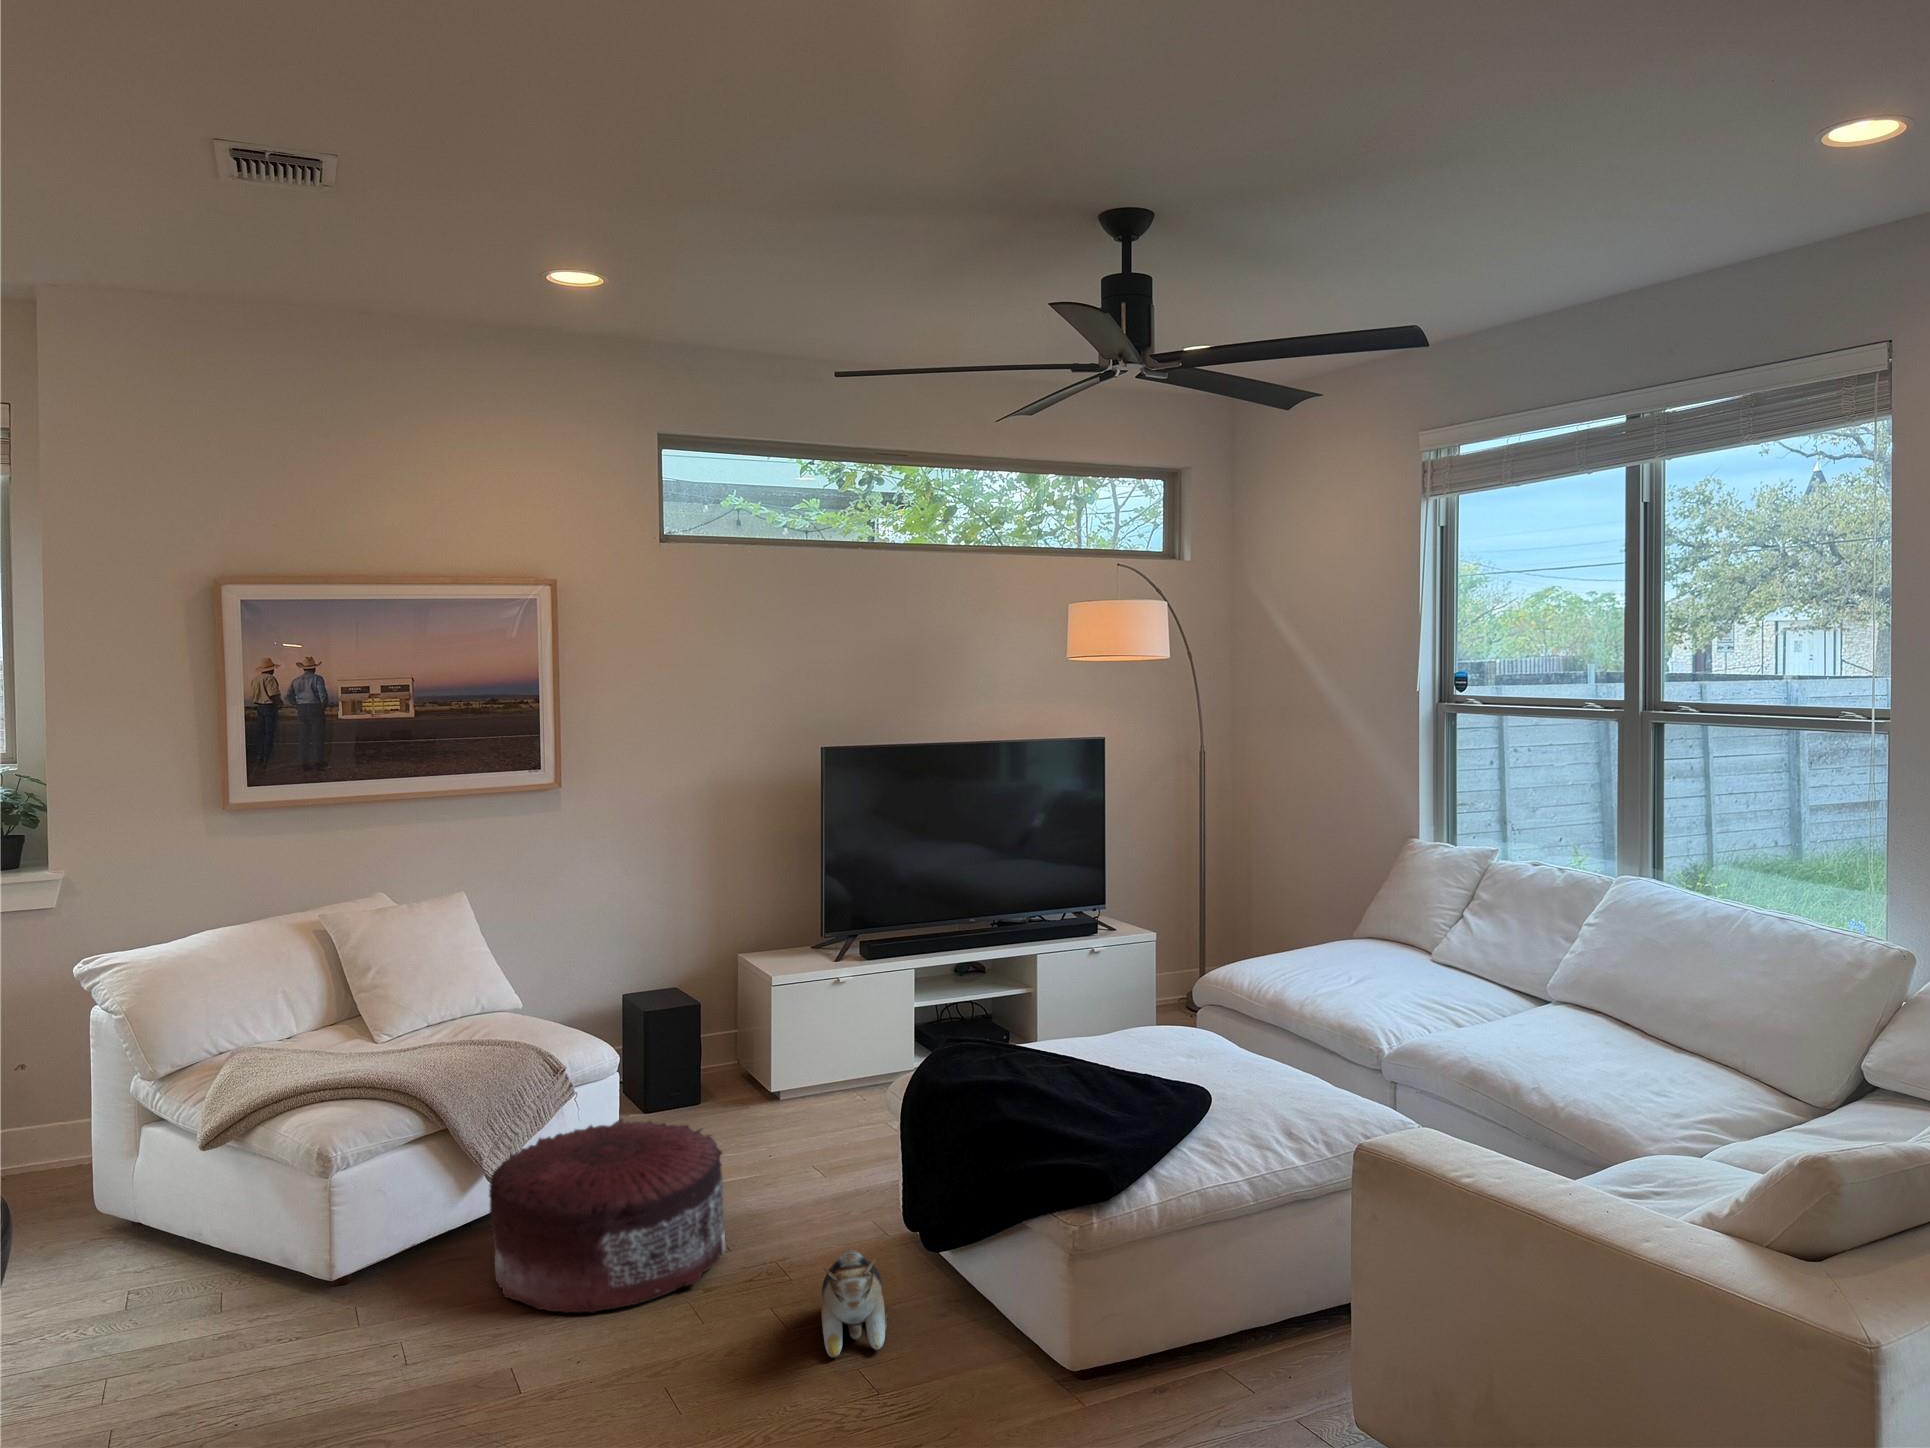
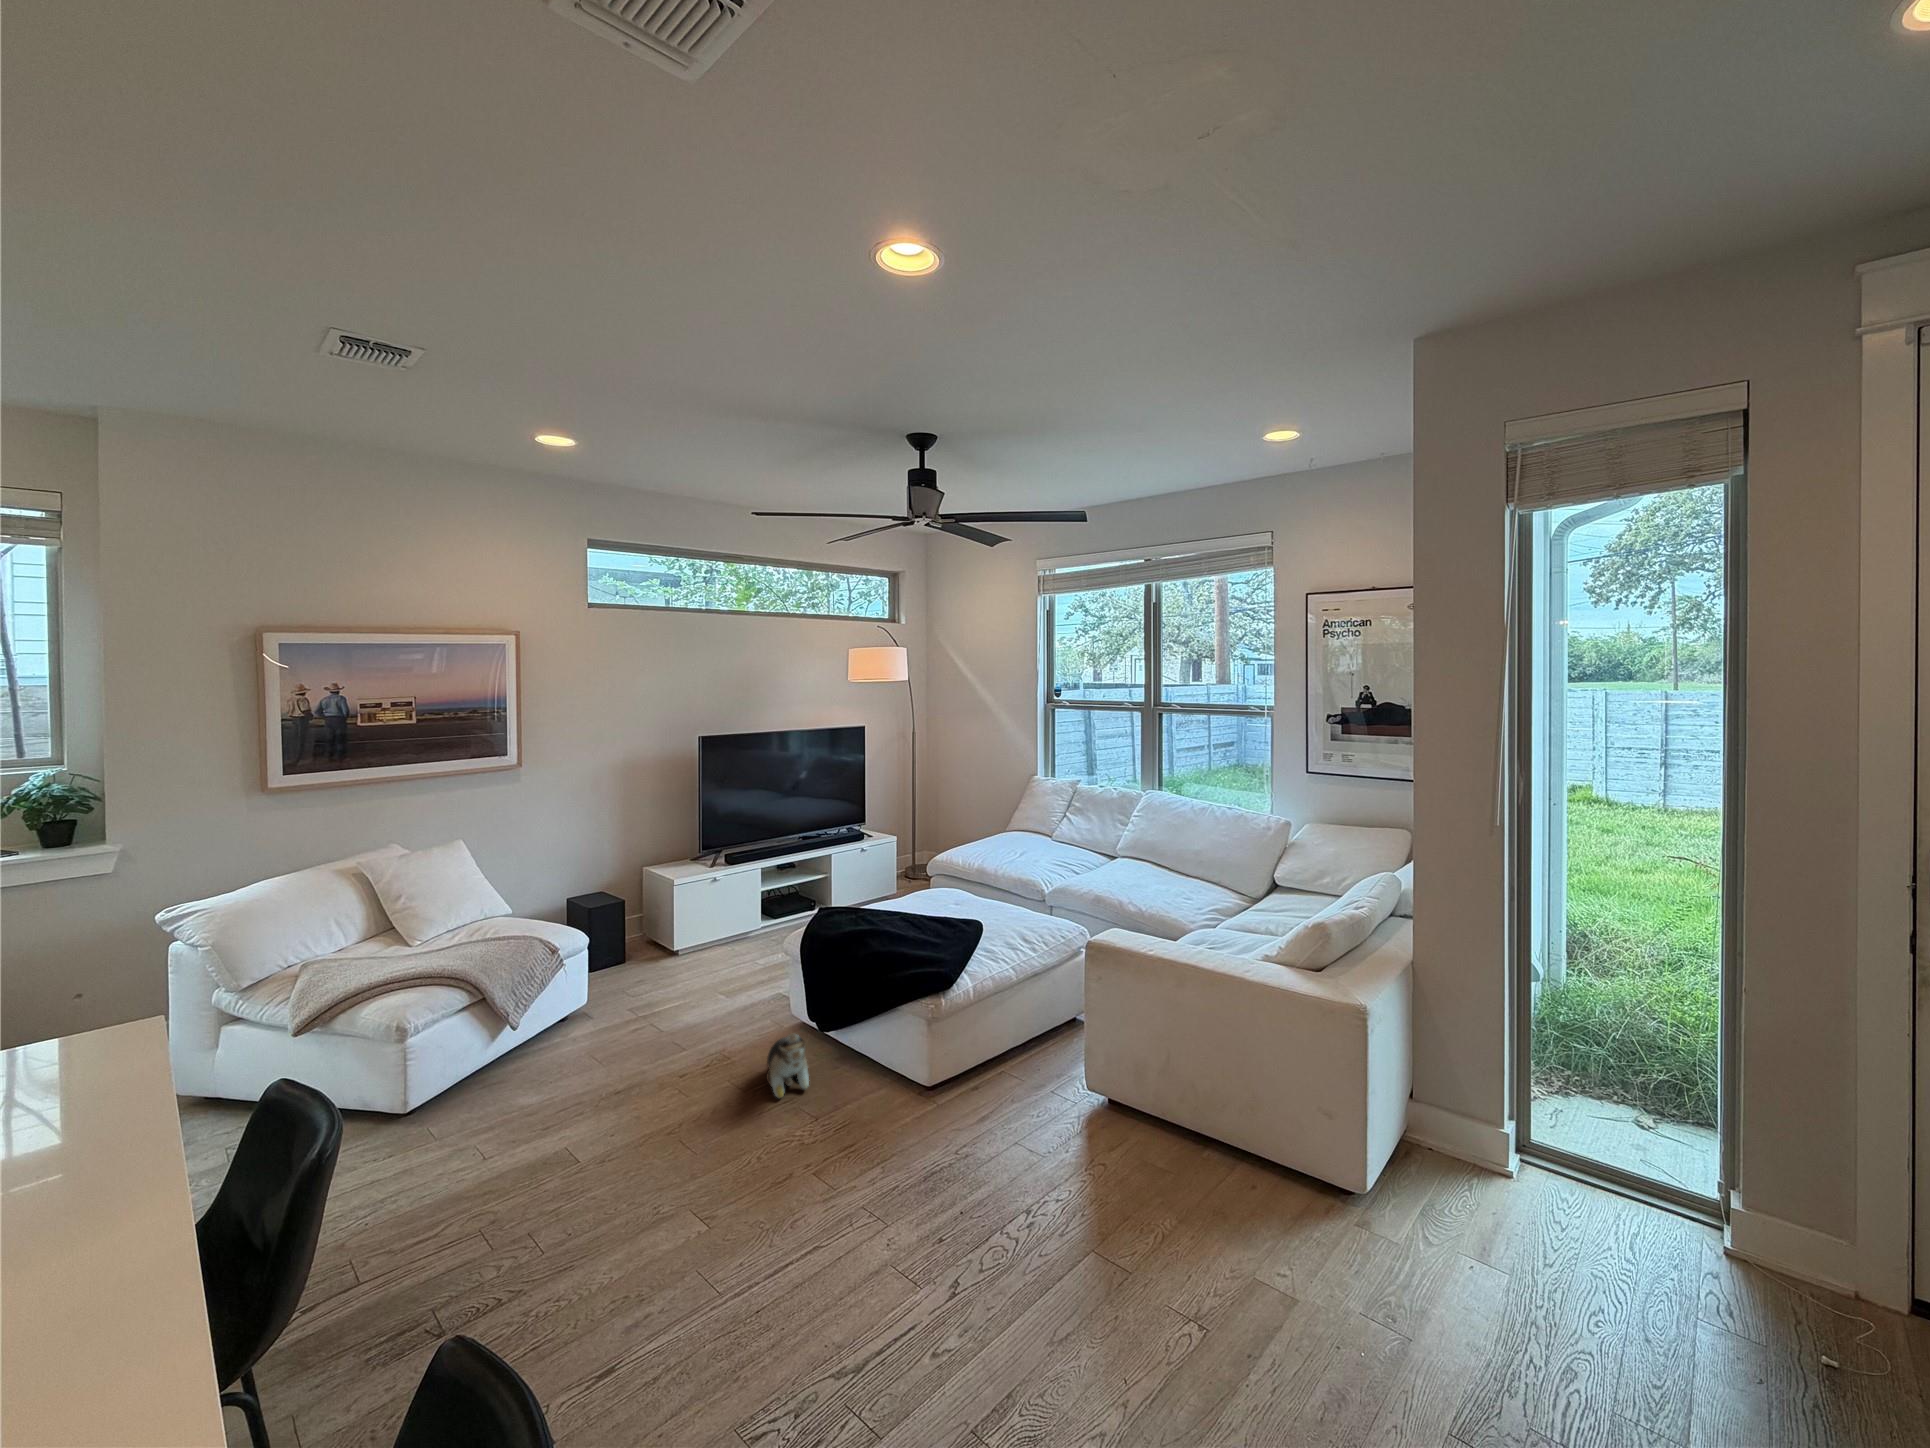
pouf: present [489,1119,726,1313] -> none [526,976,687,1104]

